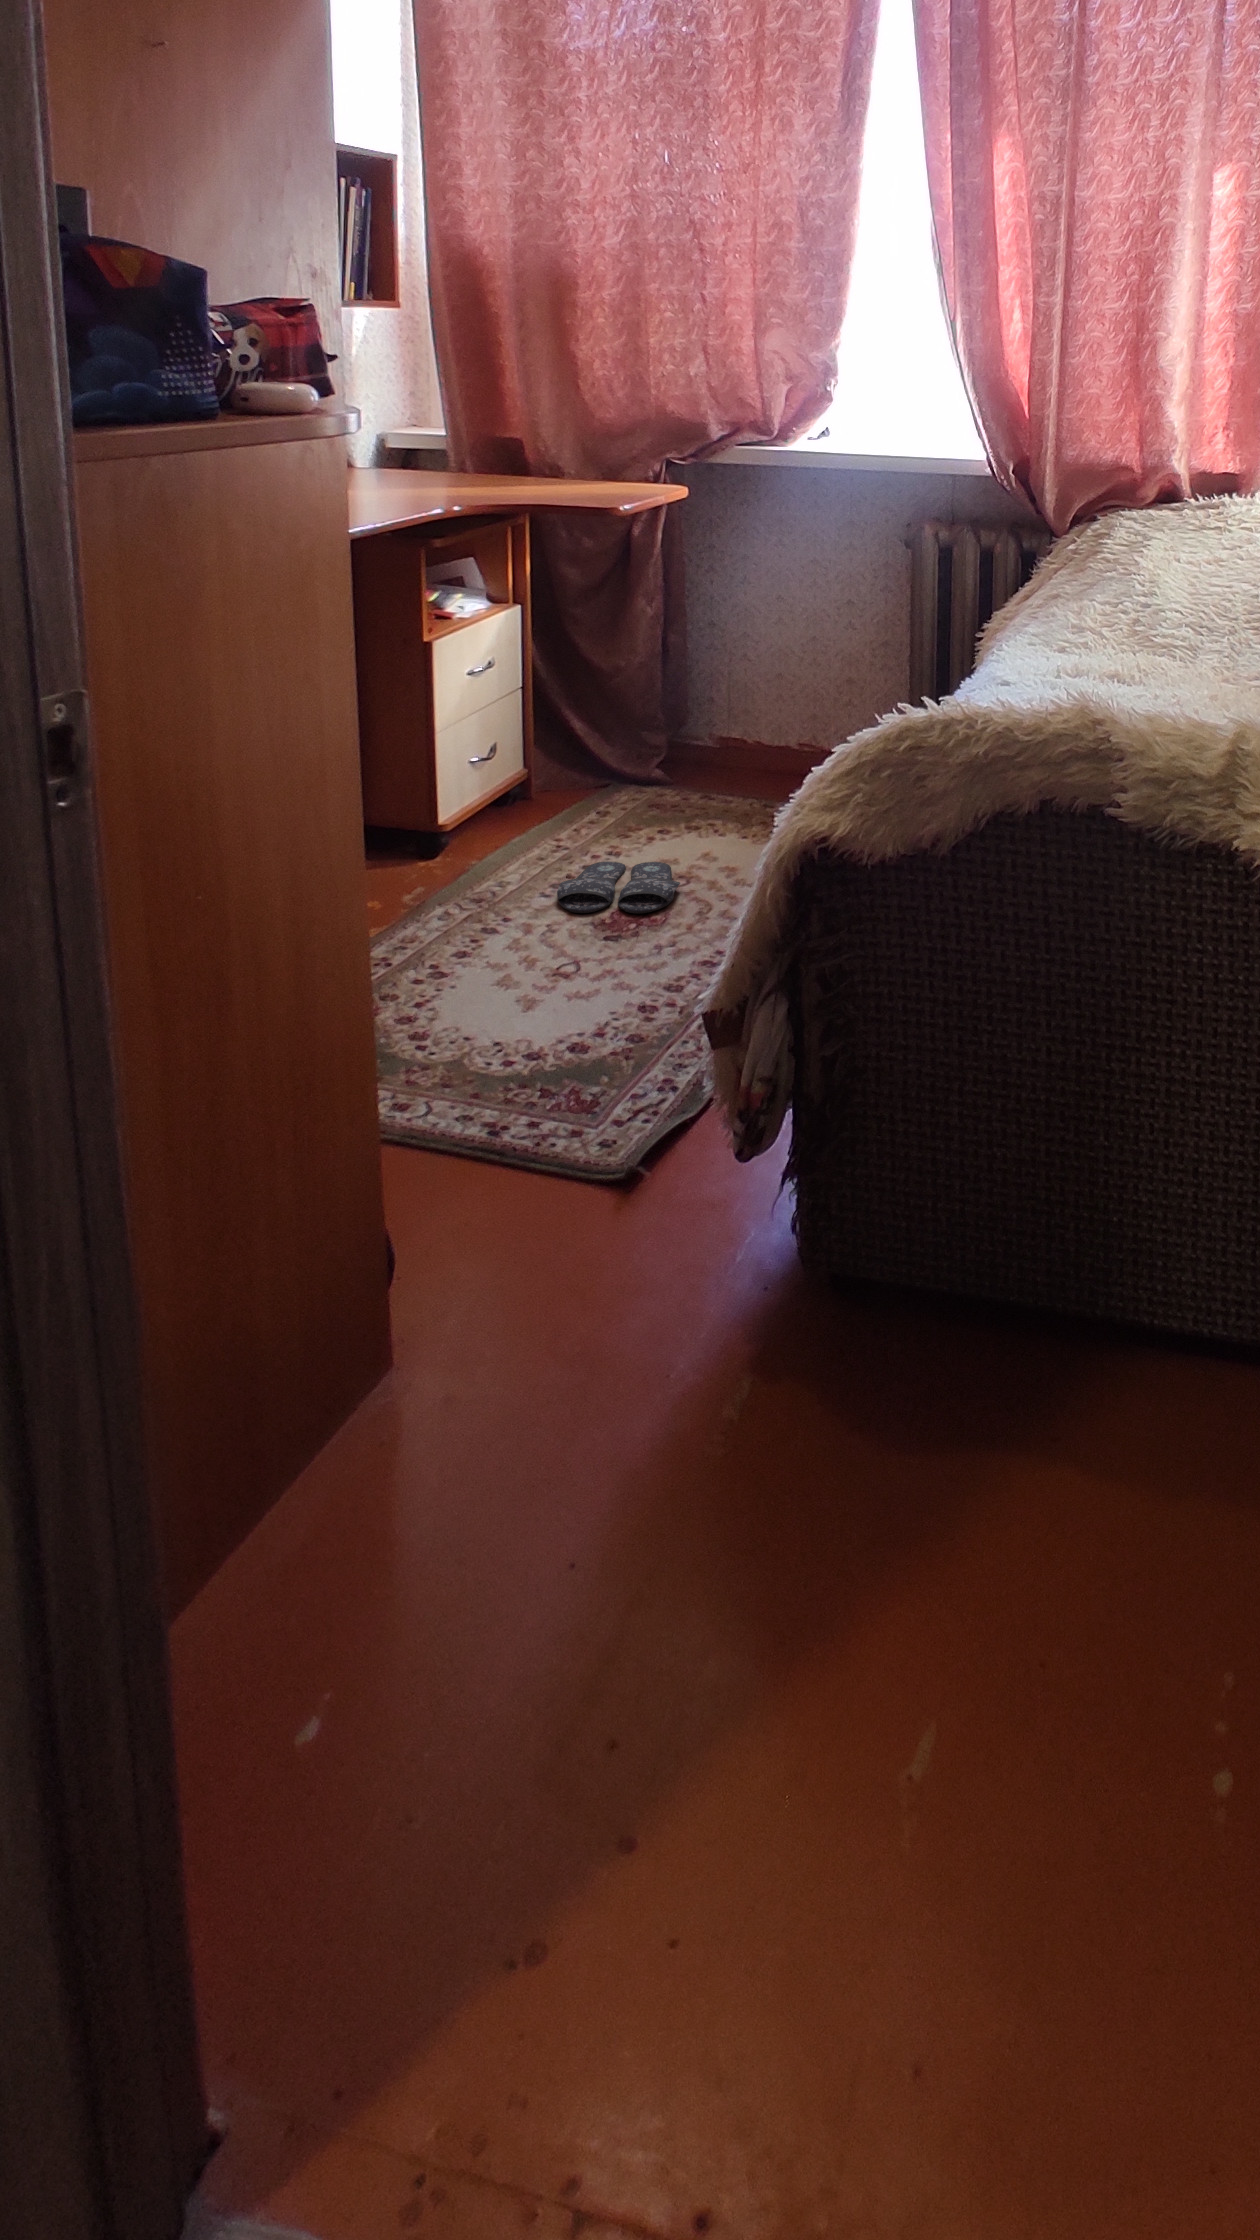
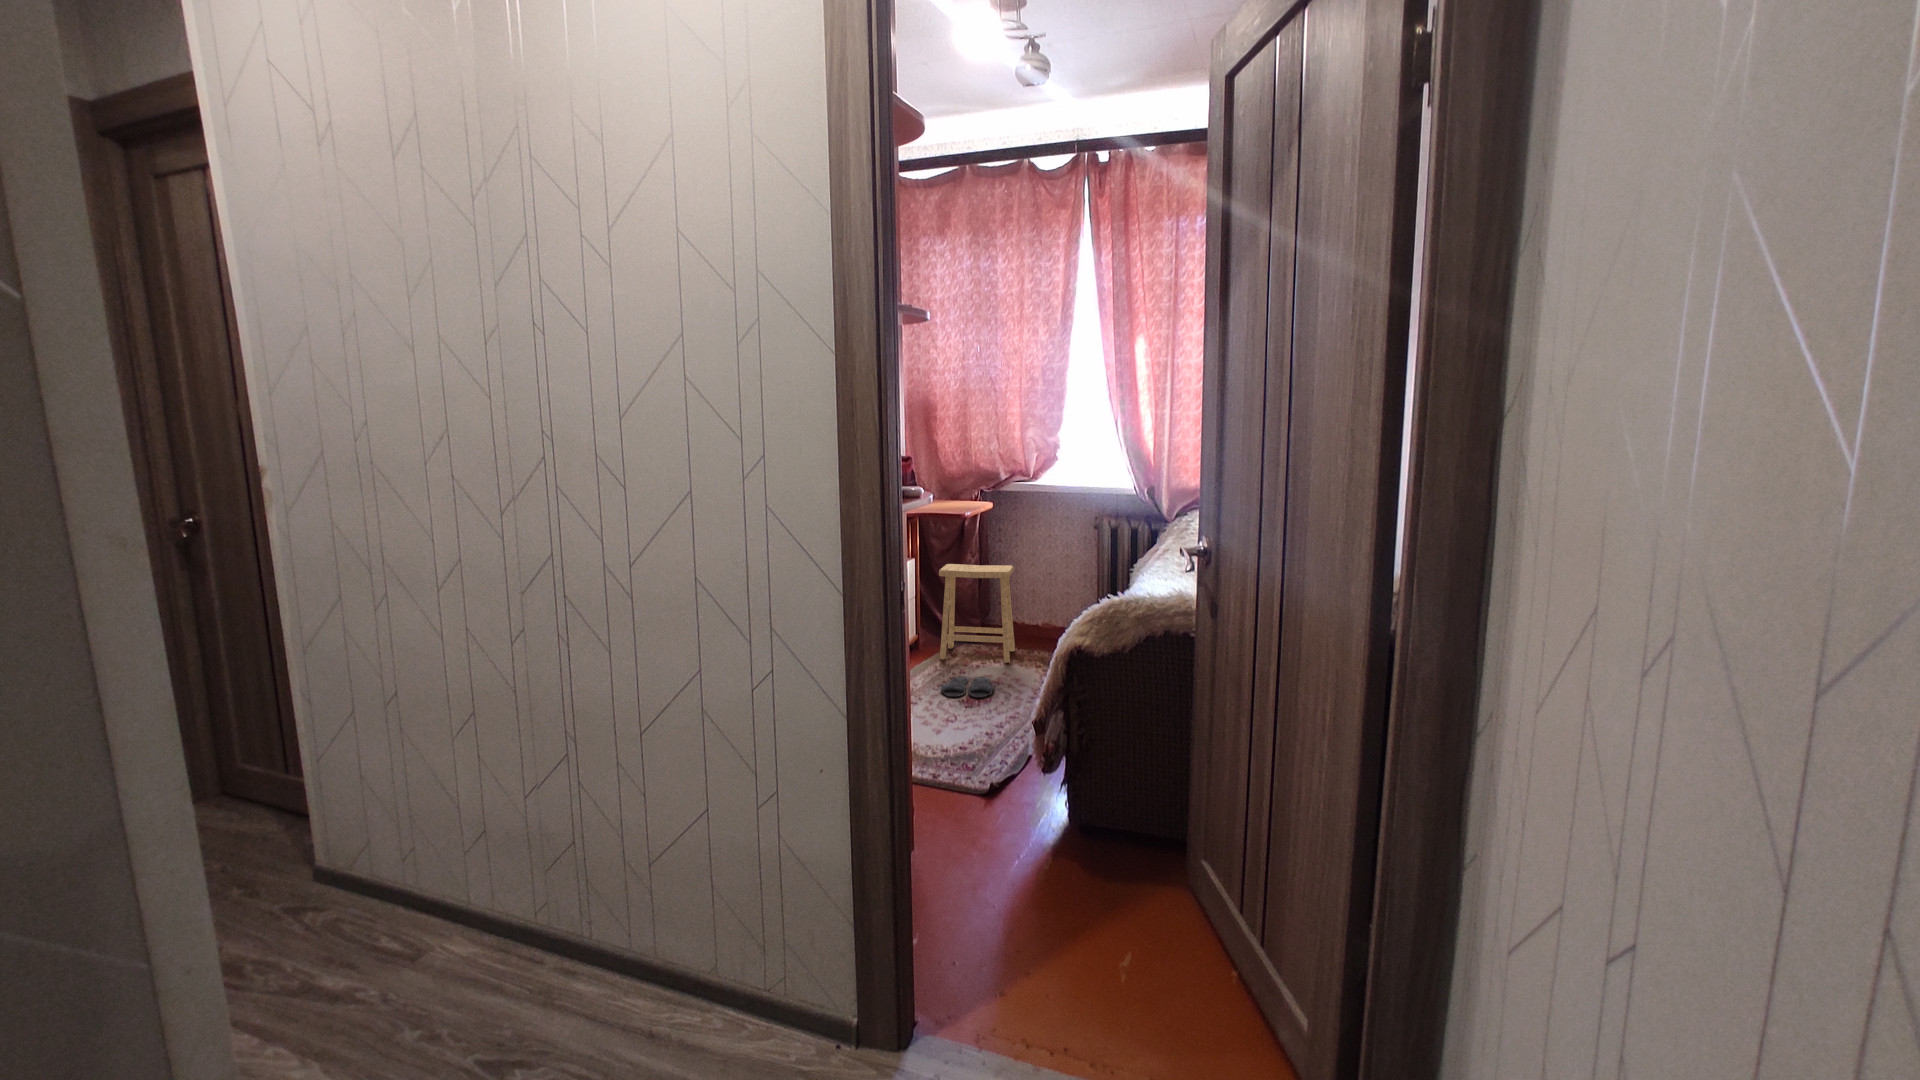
footstool: none [569,615,737,827] -> present [939,564,1015,663]

